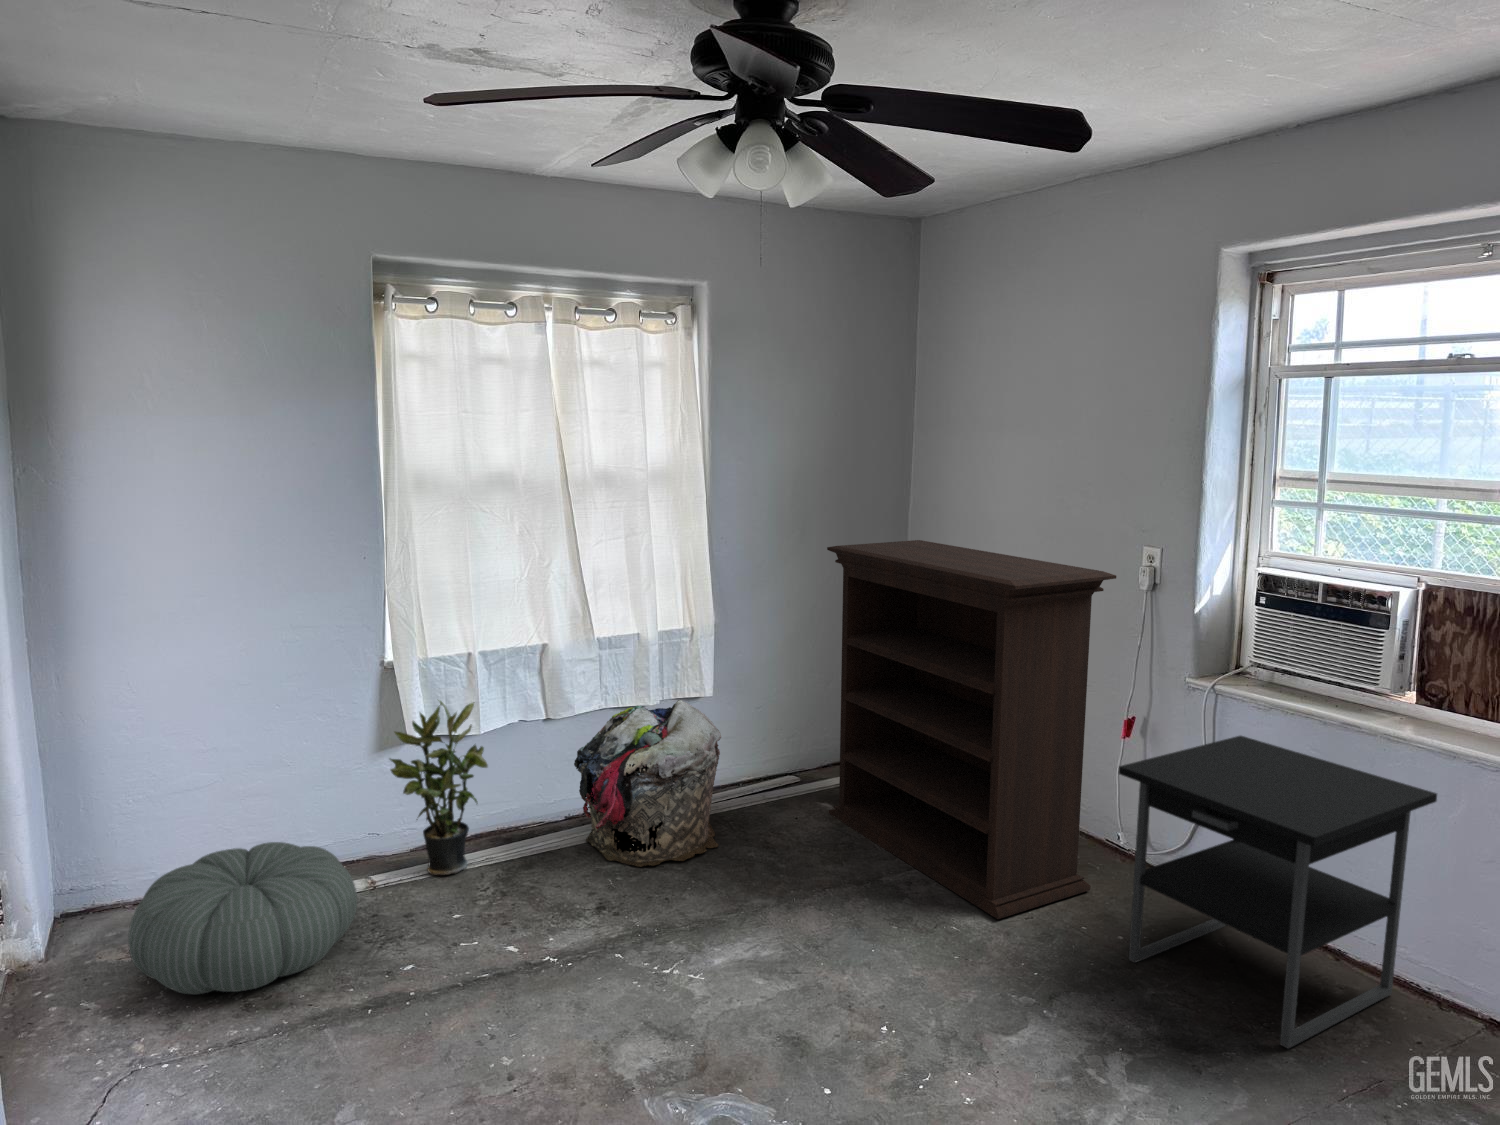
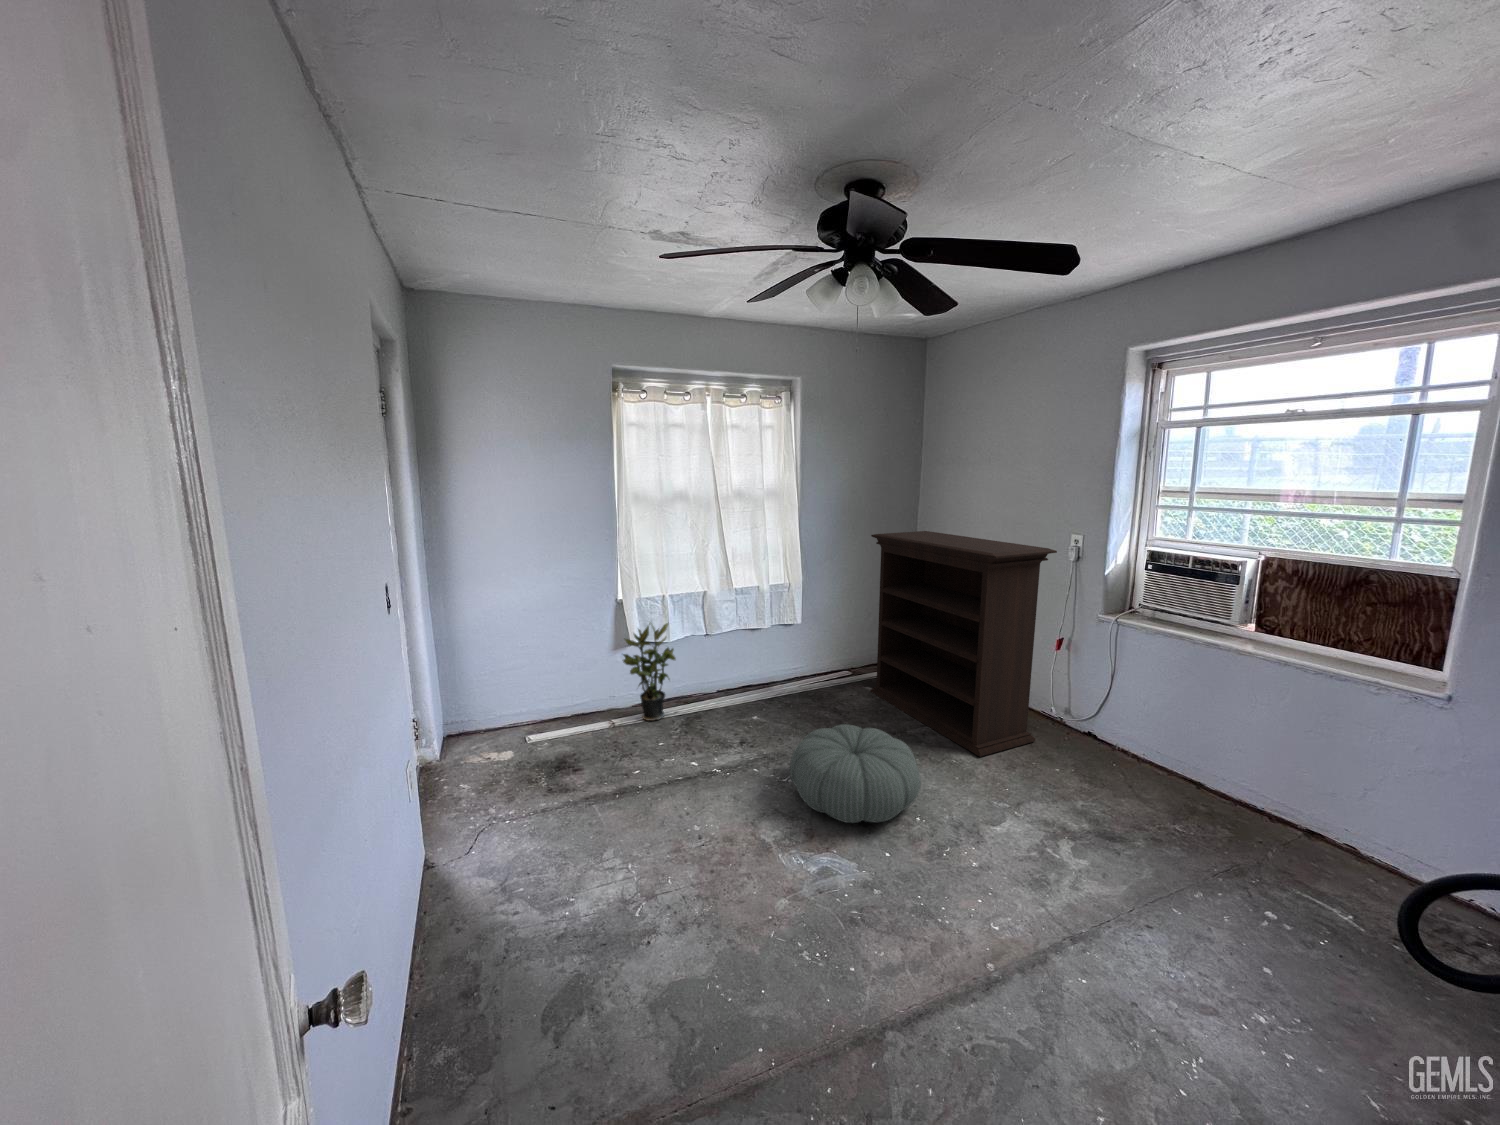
laundry basket: present [574,700,721,867] -> none [724,624,809,719]
nightstand: present [1119,736,1437,1048] -> none [1061,650,1275,843]
pouf: present [128,842,357,994] -> present [790,724,921,823]

